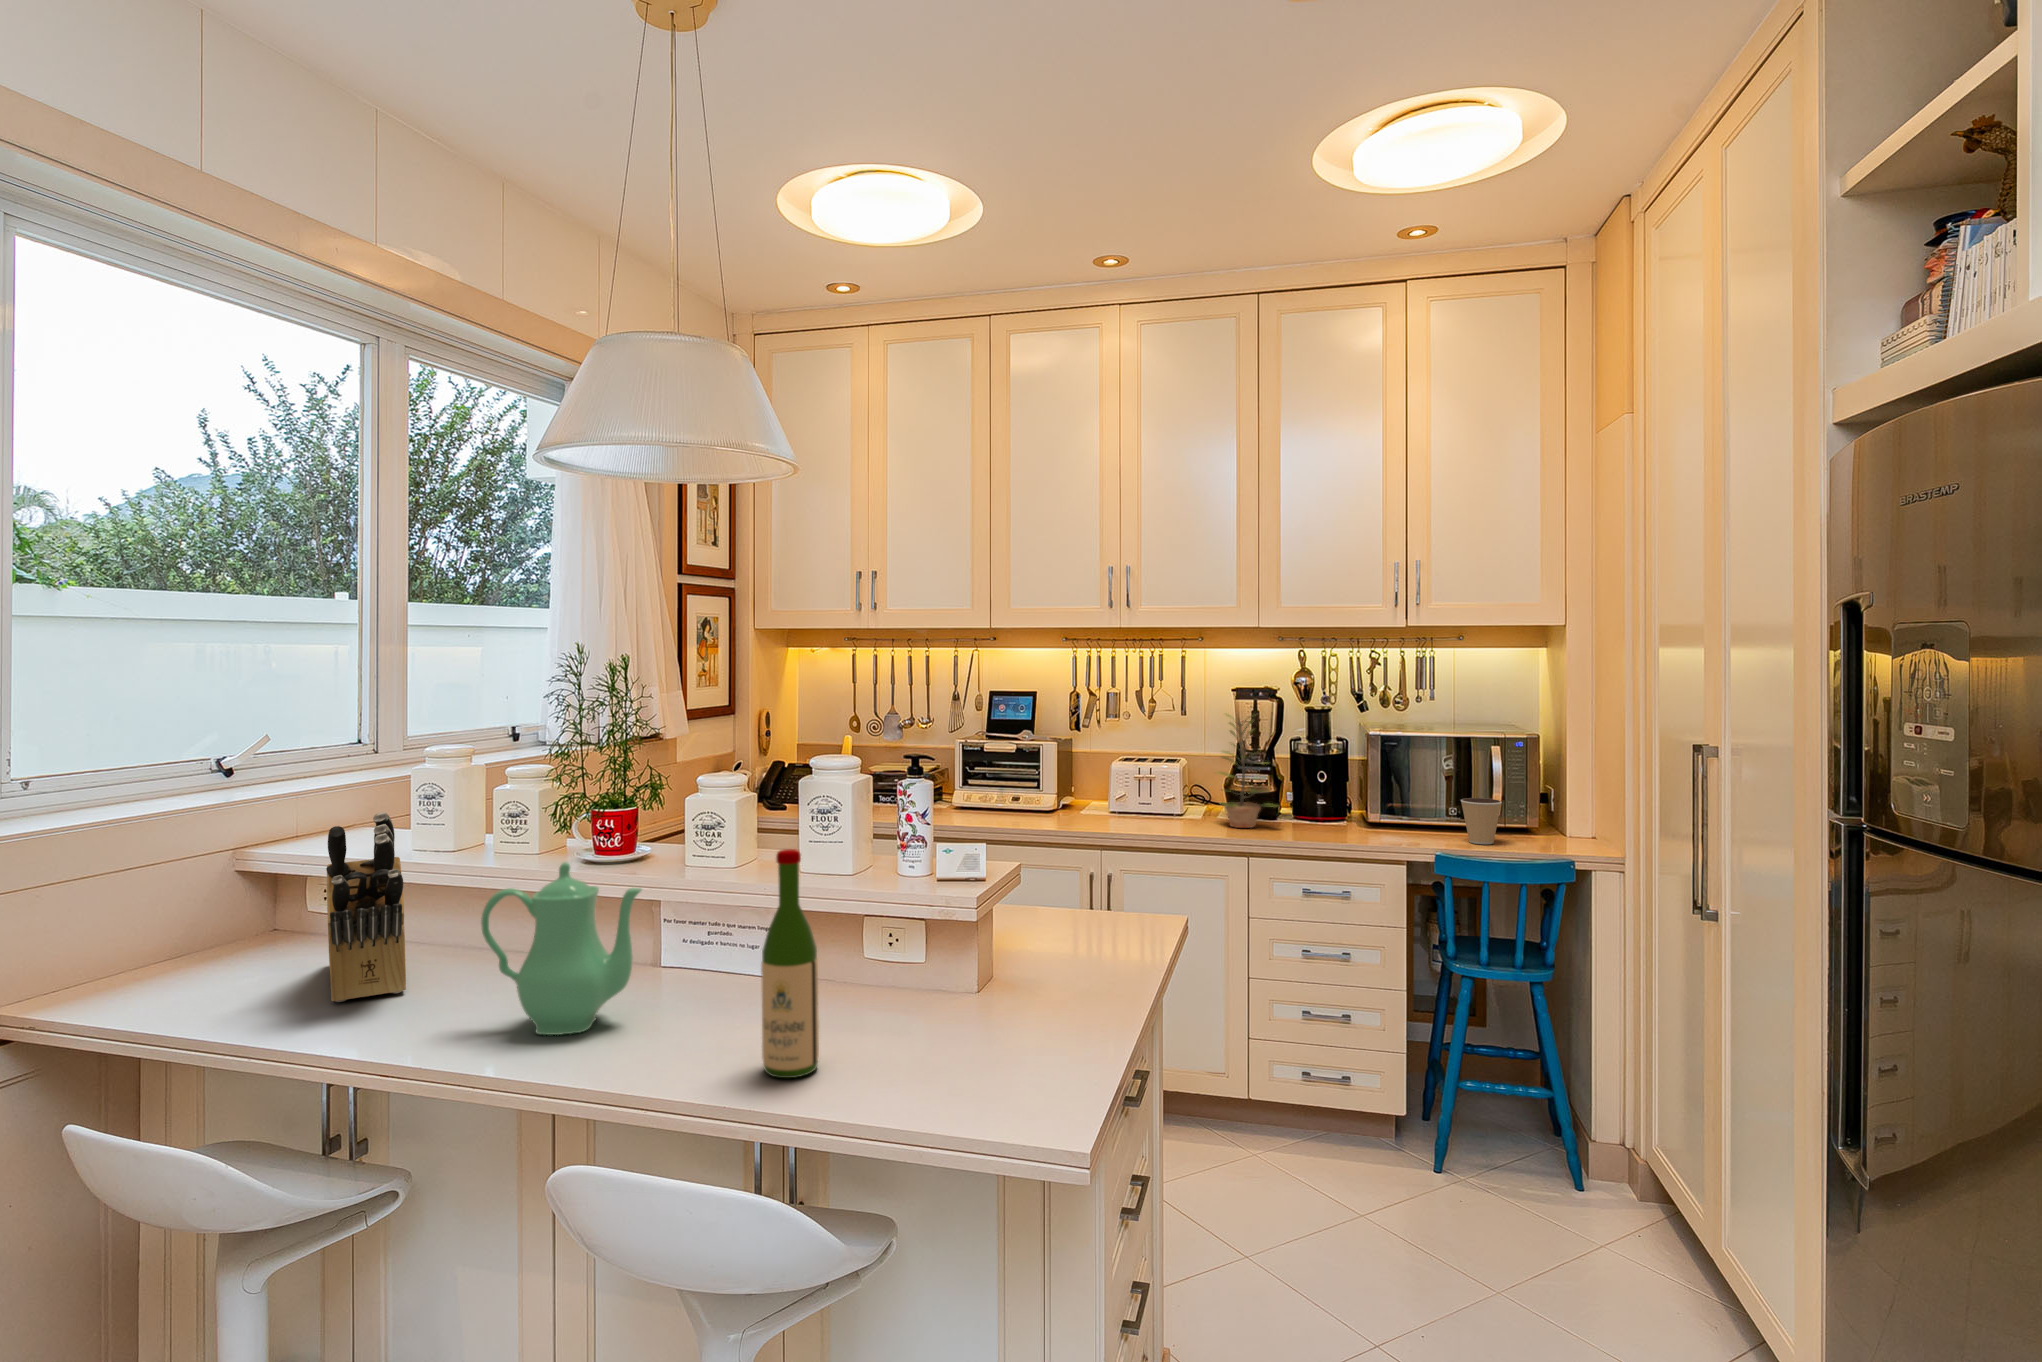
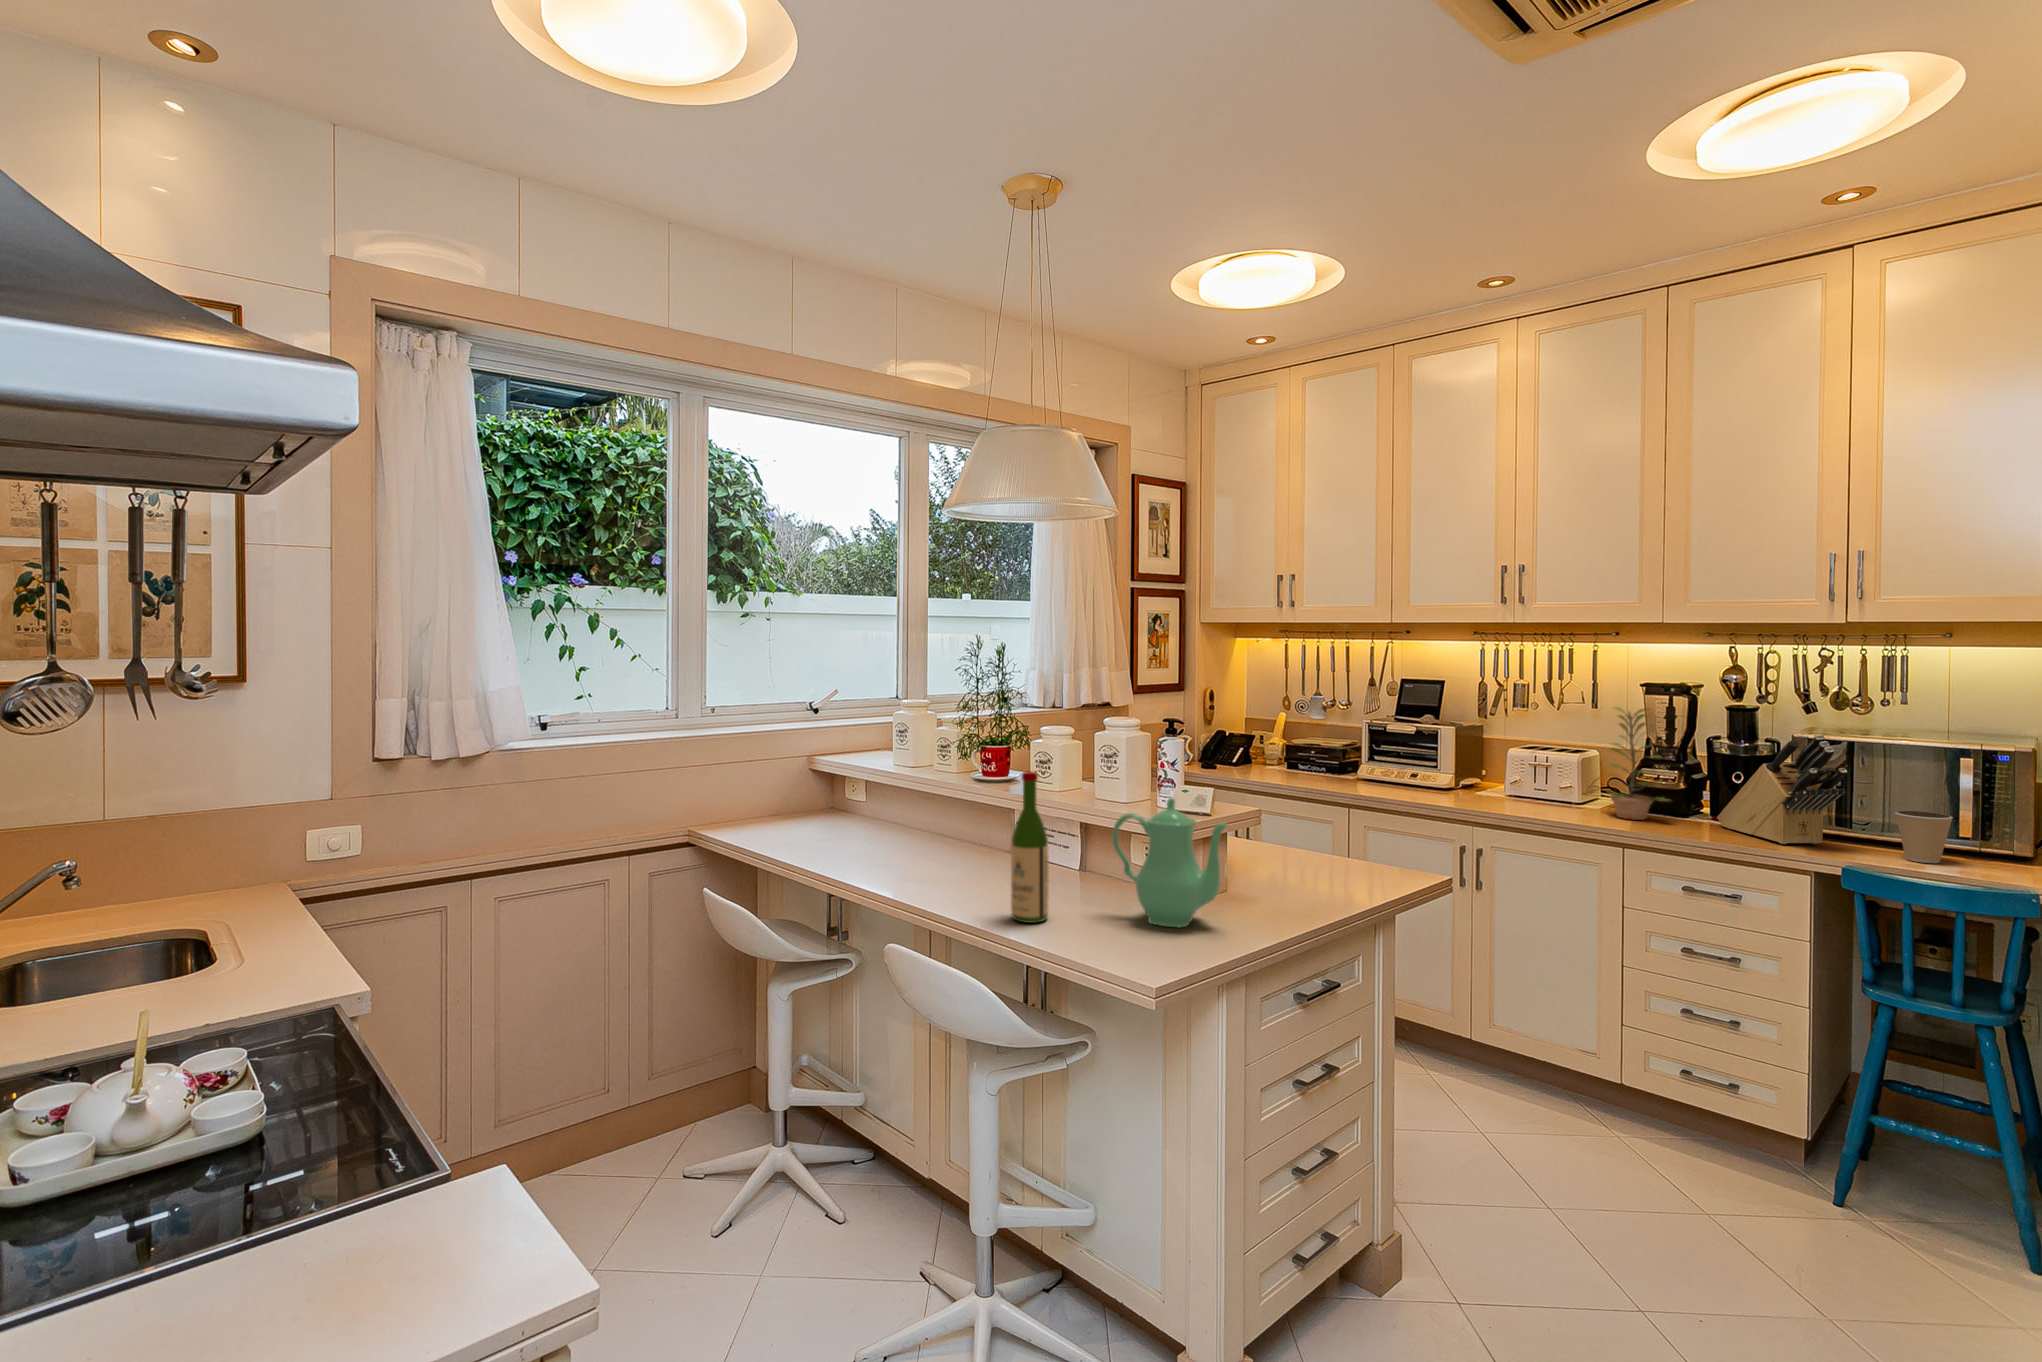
knife block: present [326,812,406,1002] -> present [1717,734,1847,844]
teapot: present [481,862,641,1035] -> present [1112,798,1227,927]

